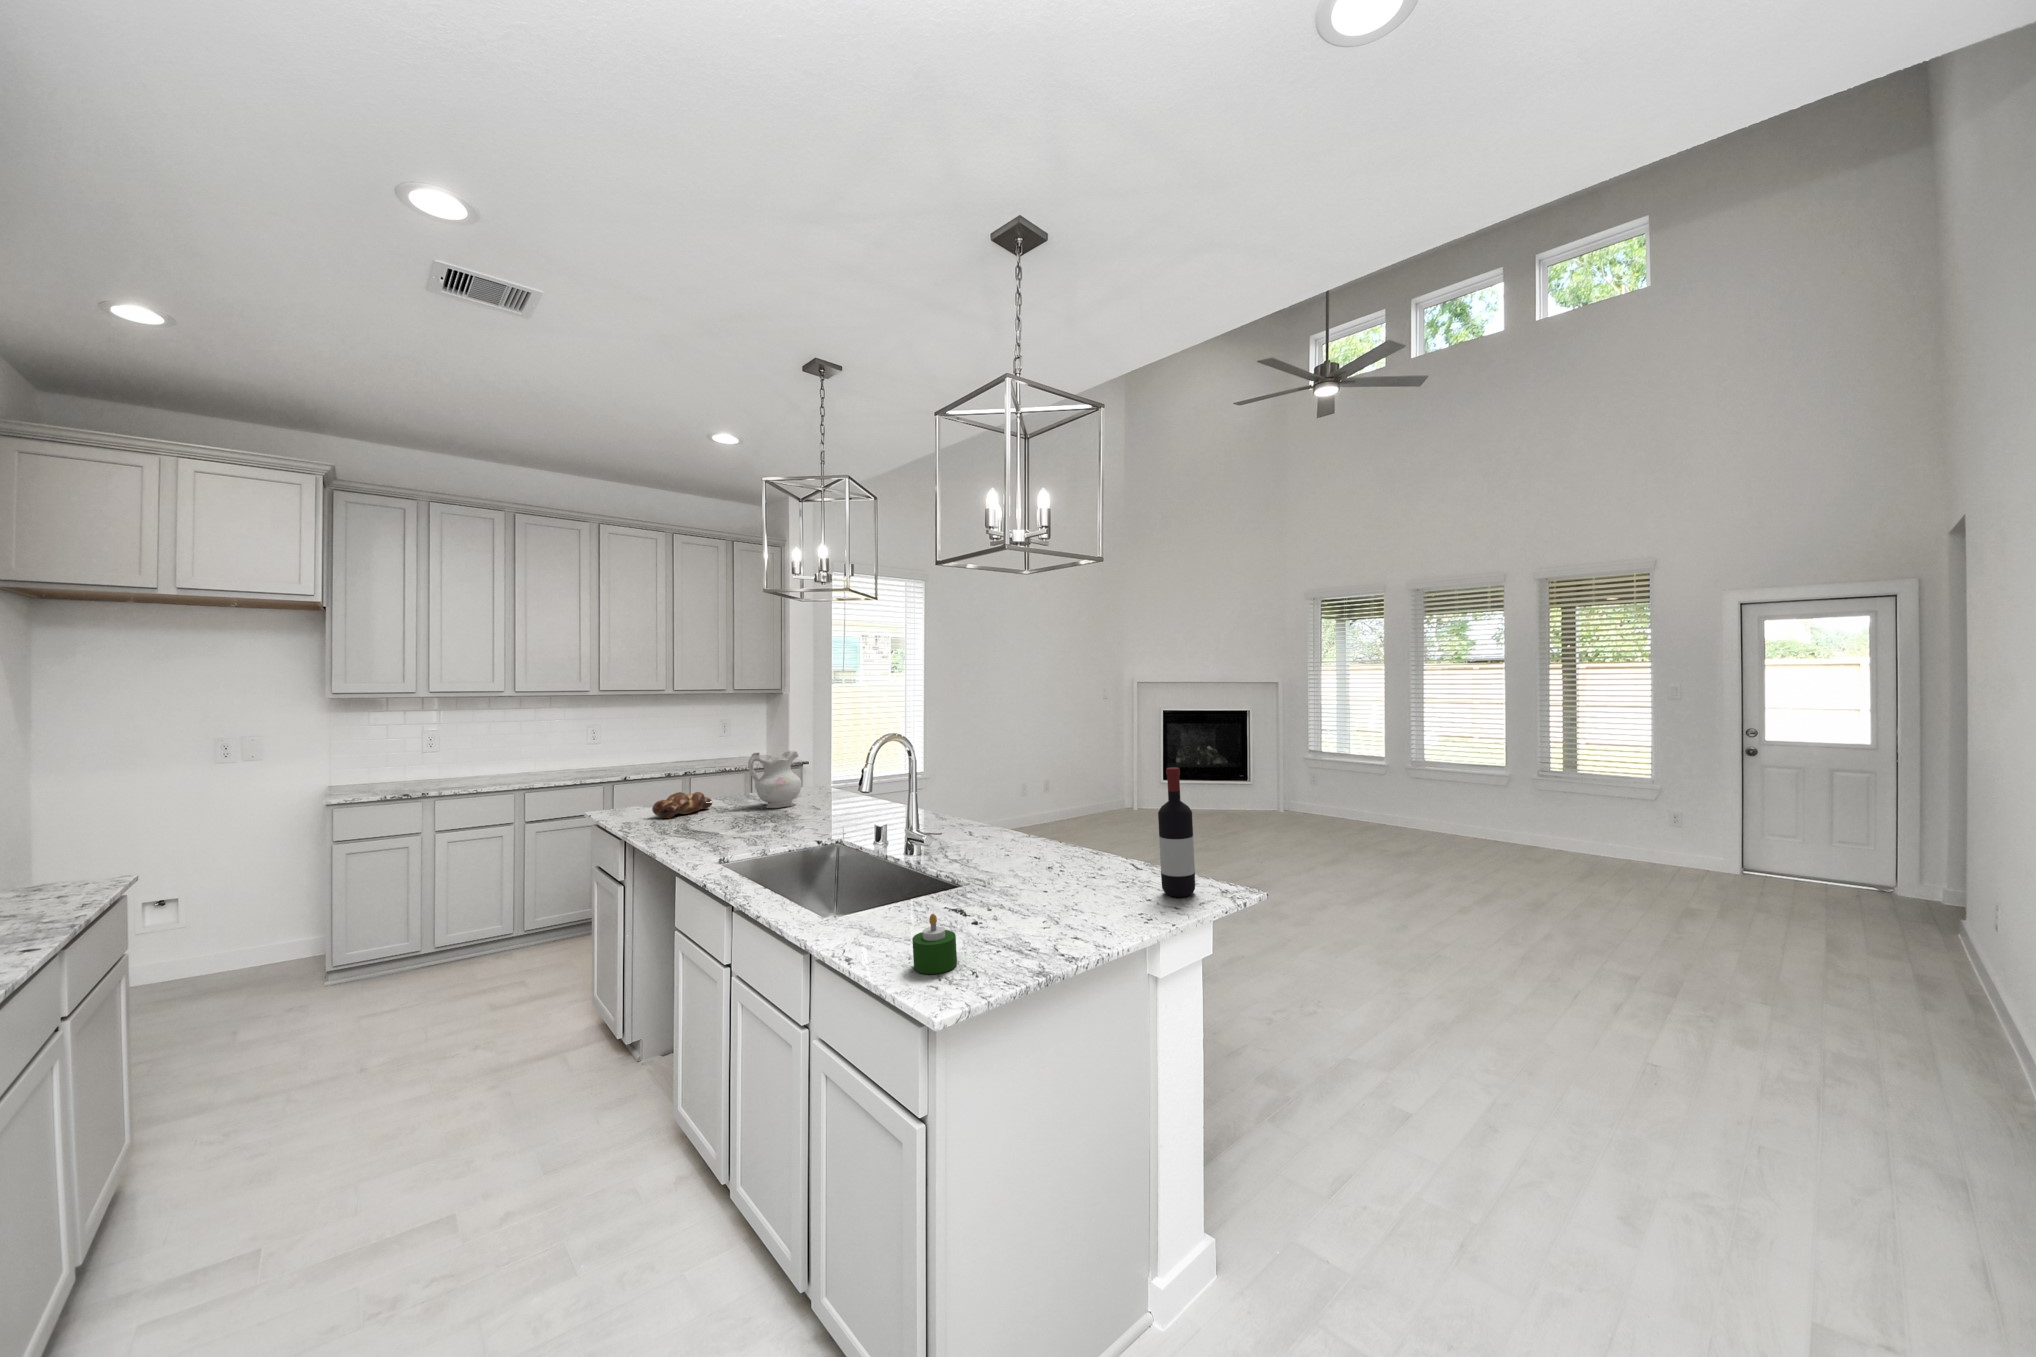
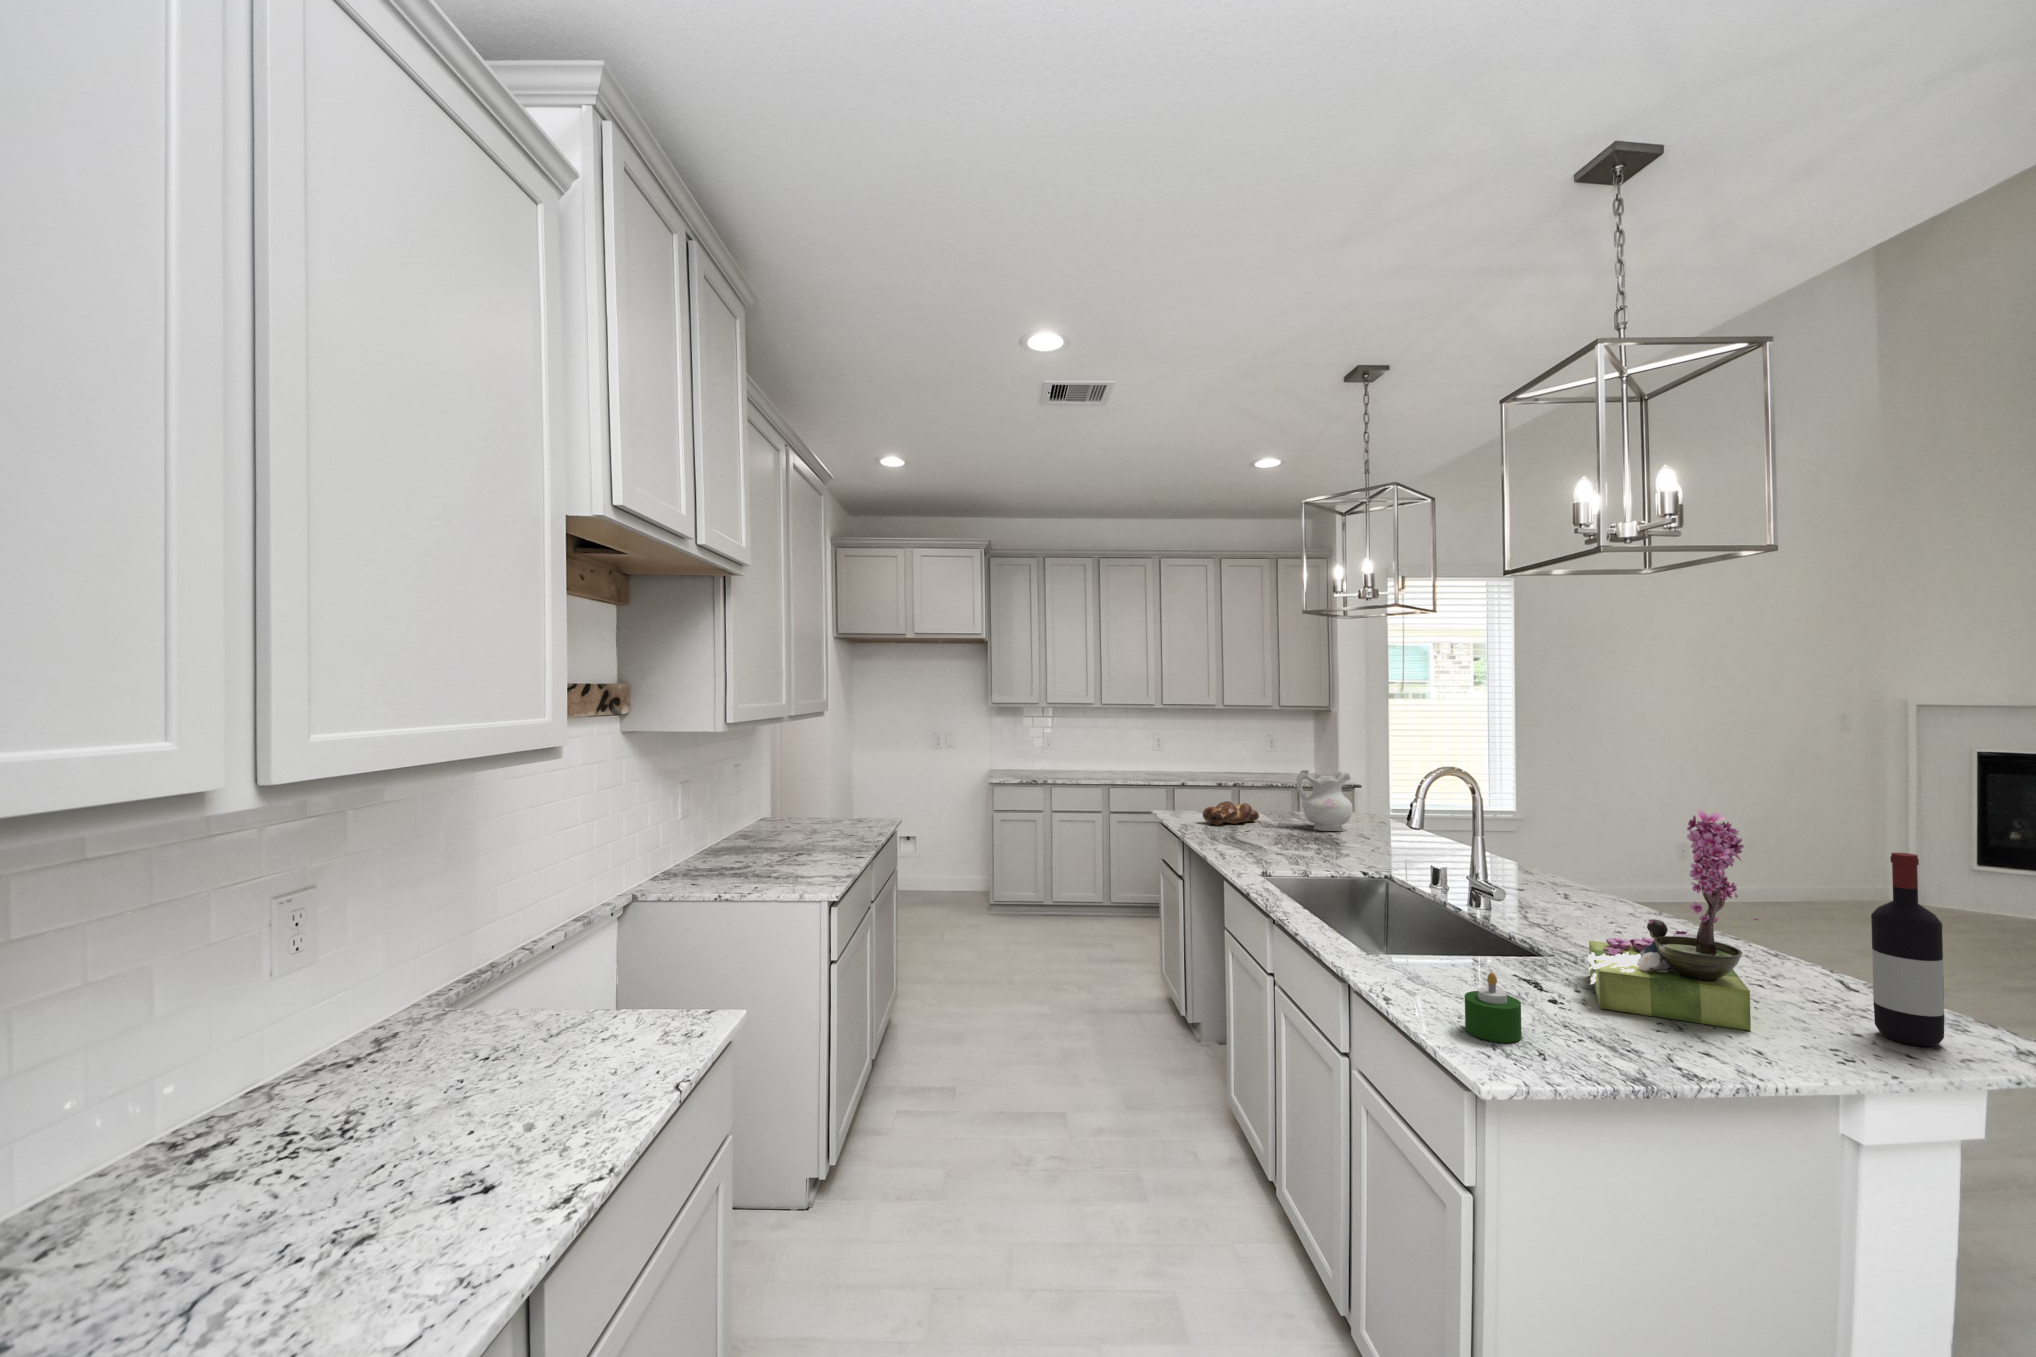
flower arrangement: none [996,750,1101,921] -> present [1587,810,1759,1030]

